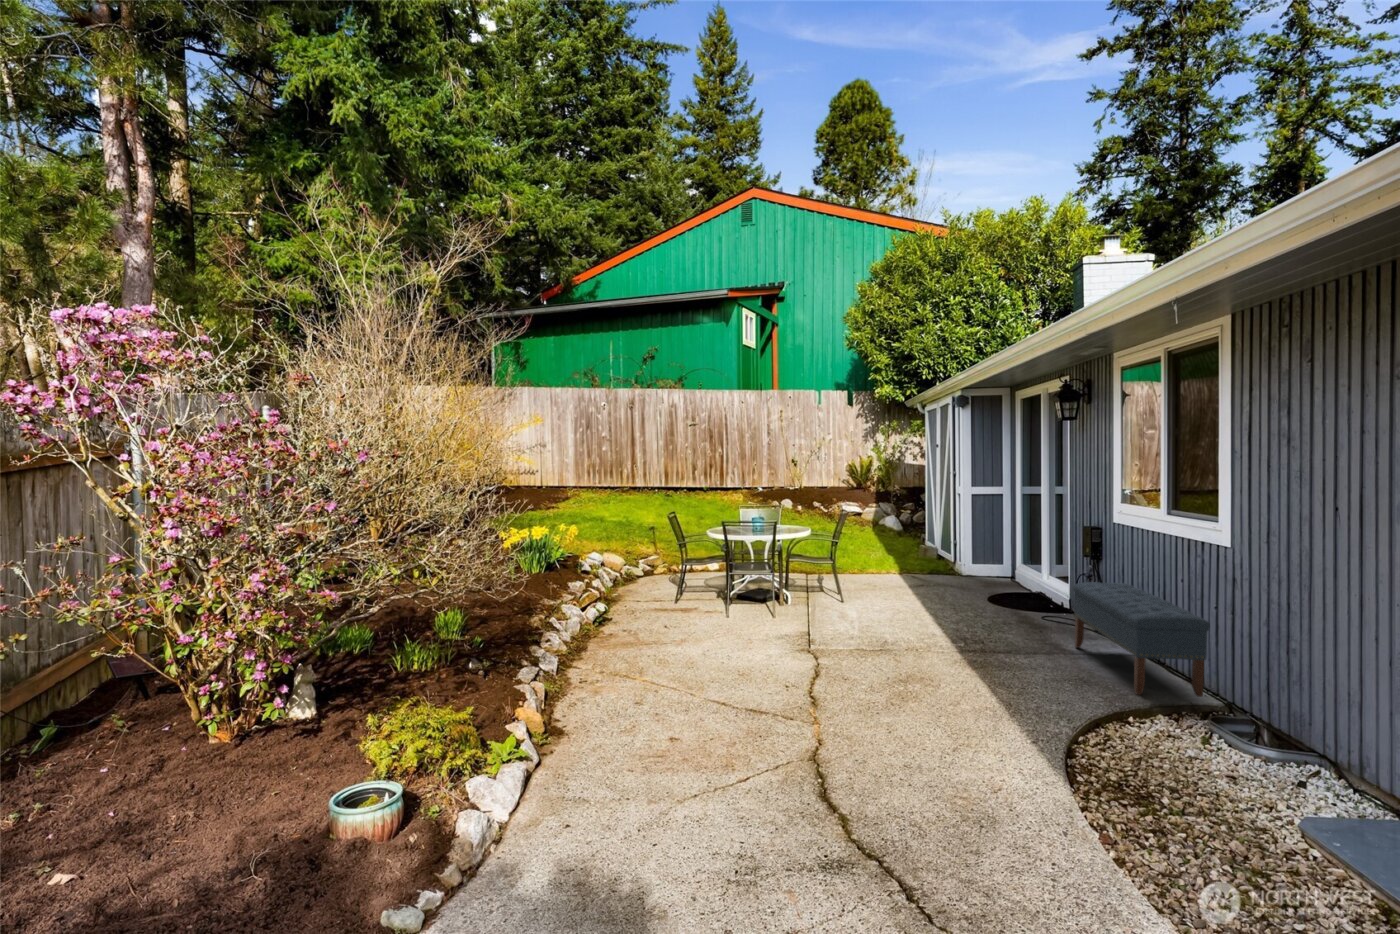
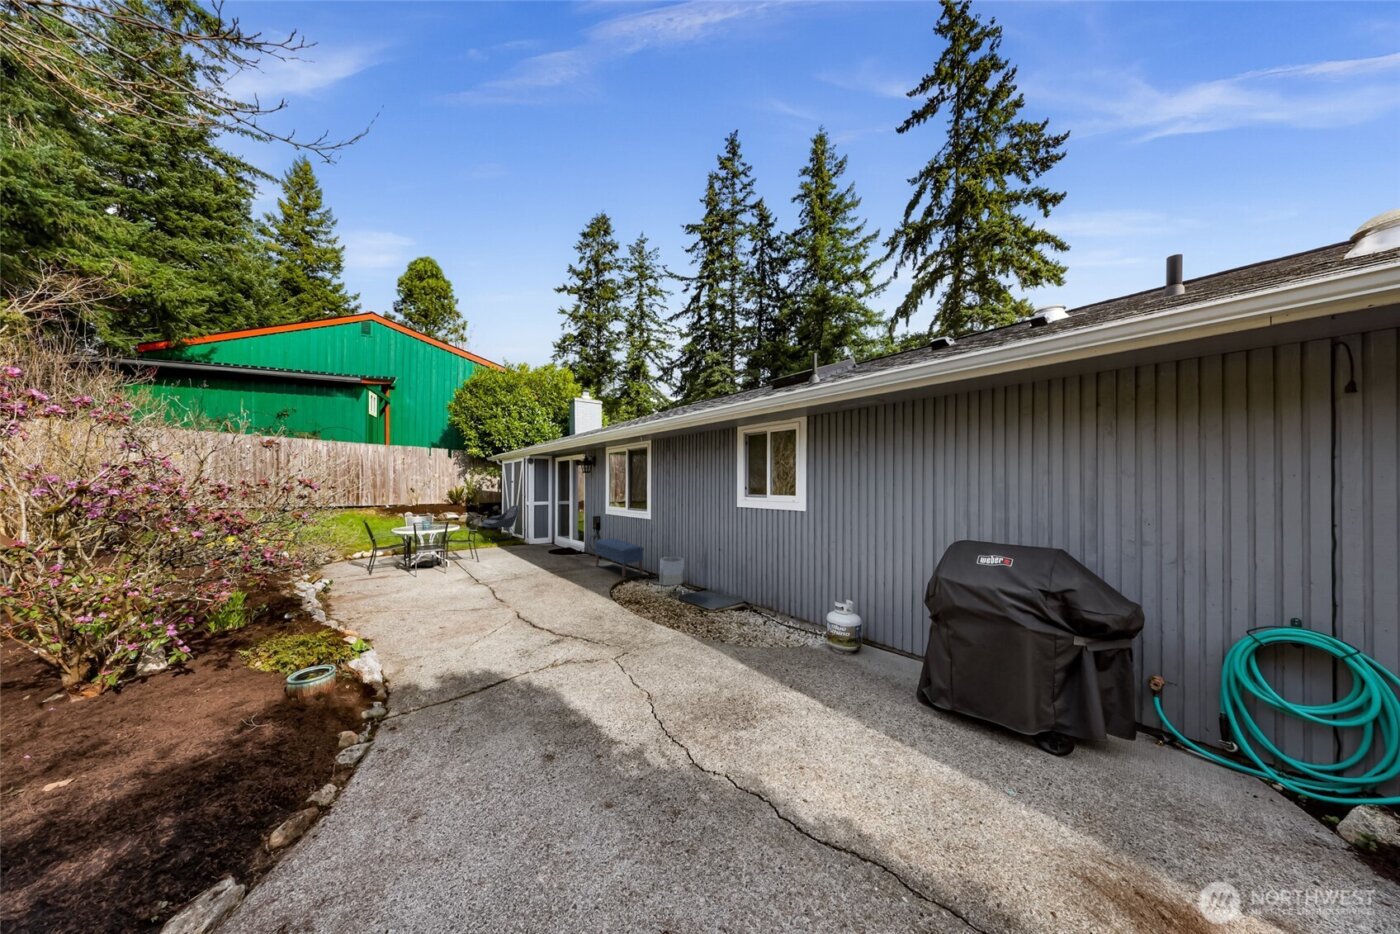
lounge chair: none [877,492,943,564] -> present [482,505,519,543]
planter: none [1241,664,1343,801] -> present [660,557,684,585]

